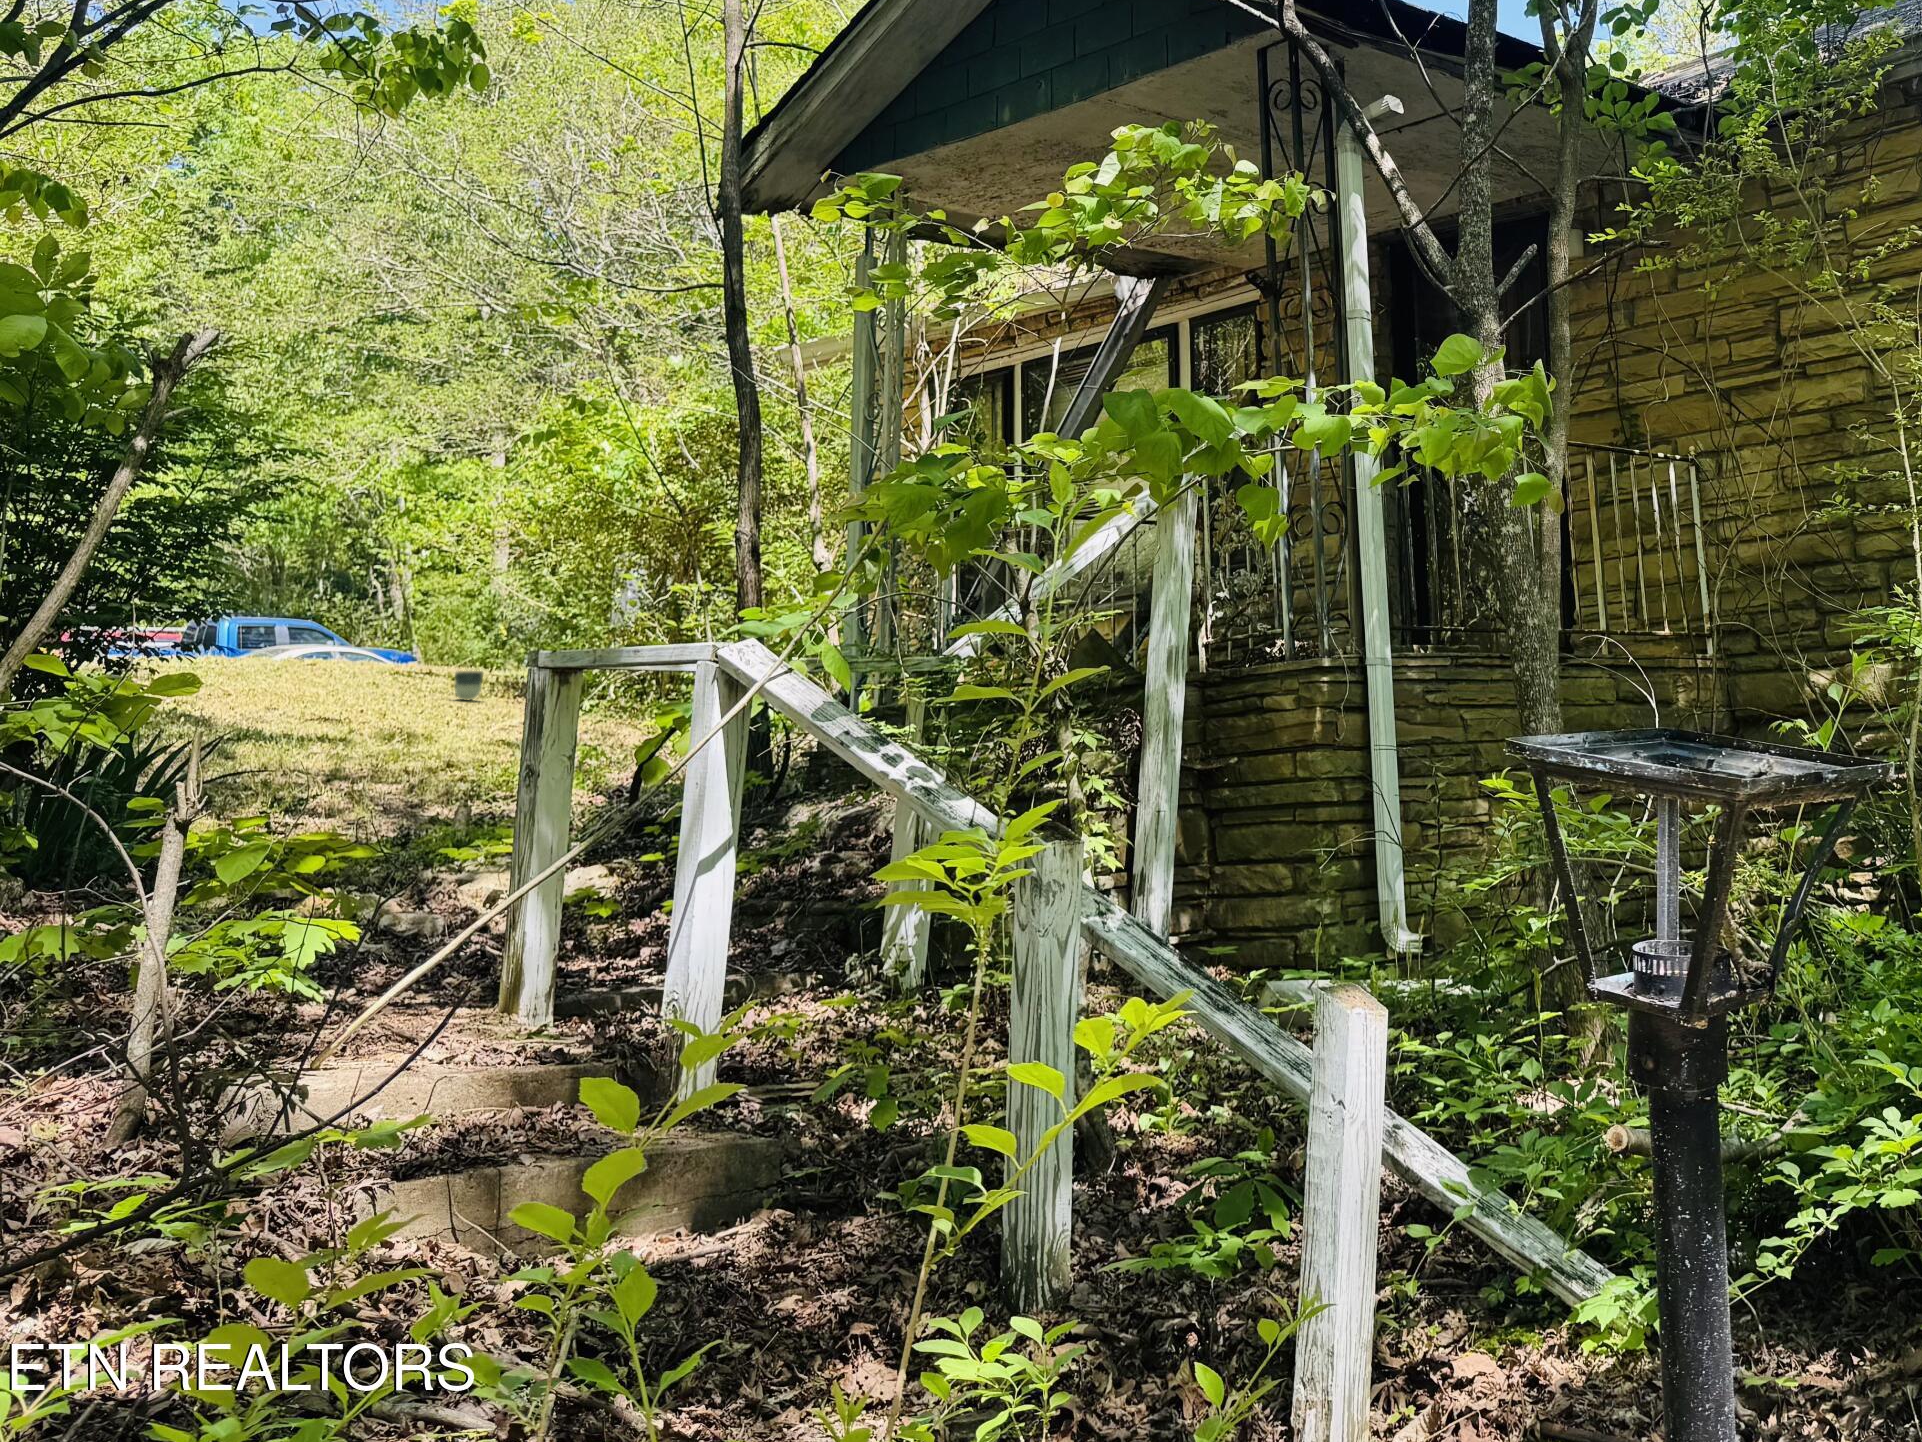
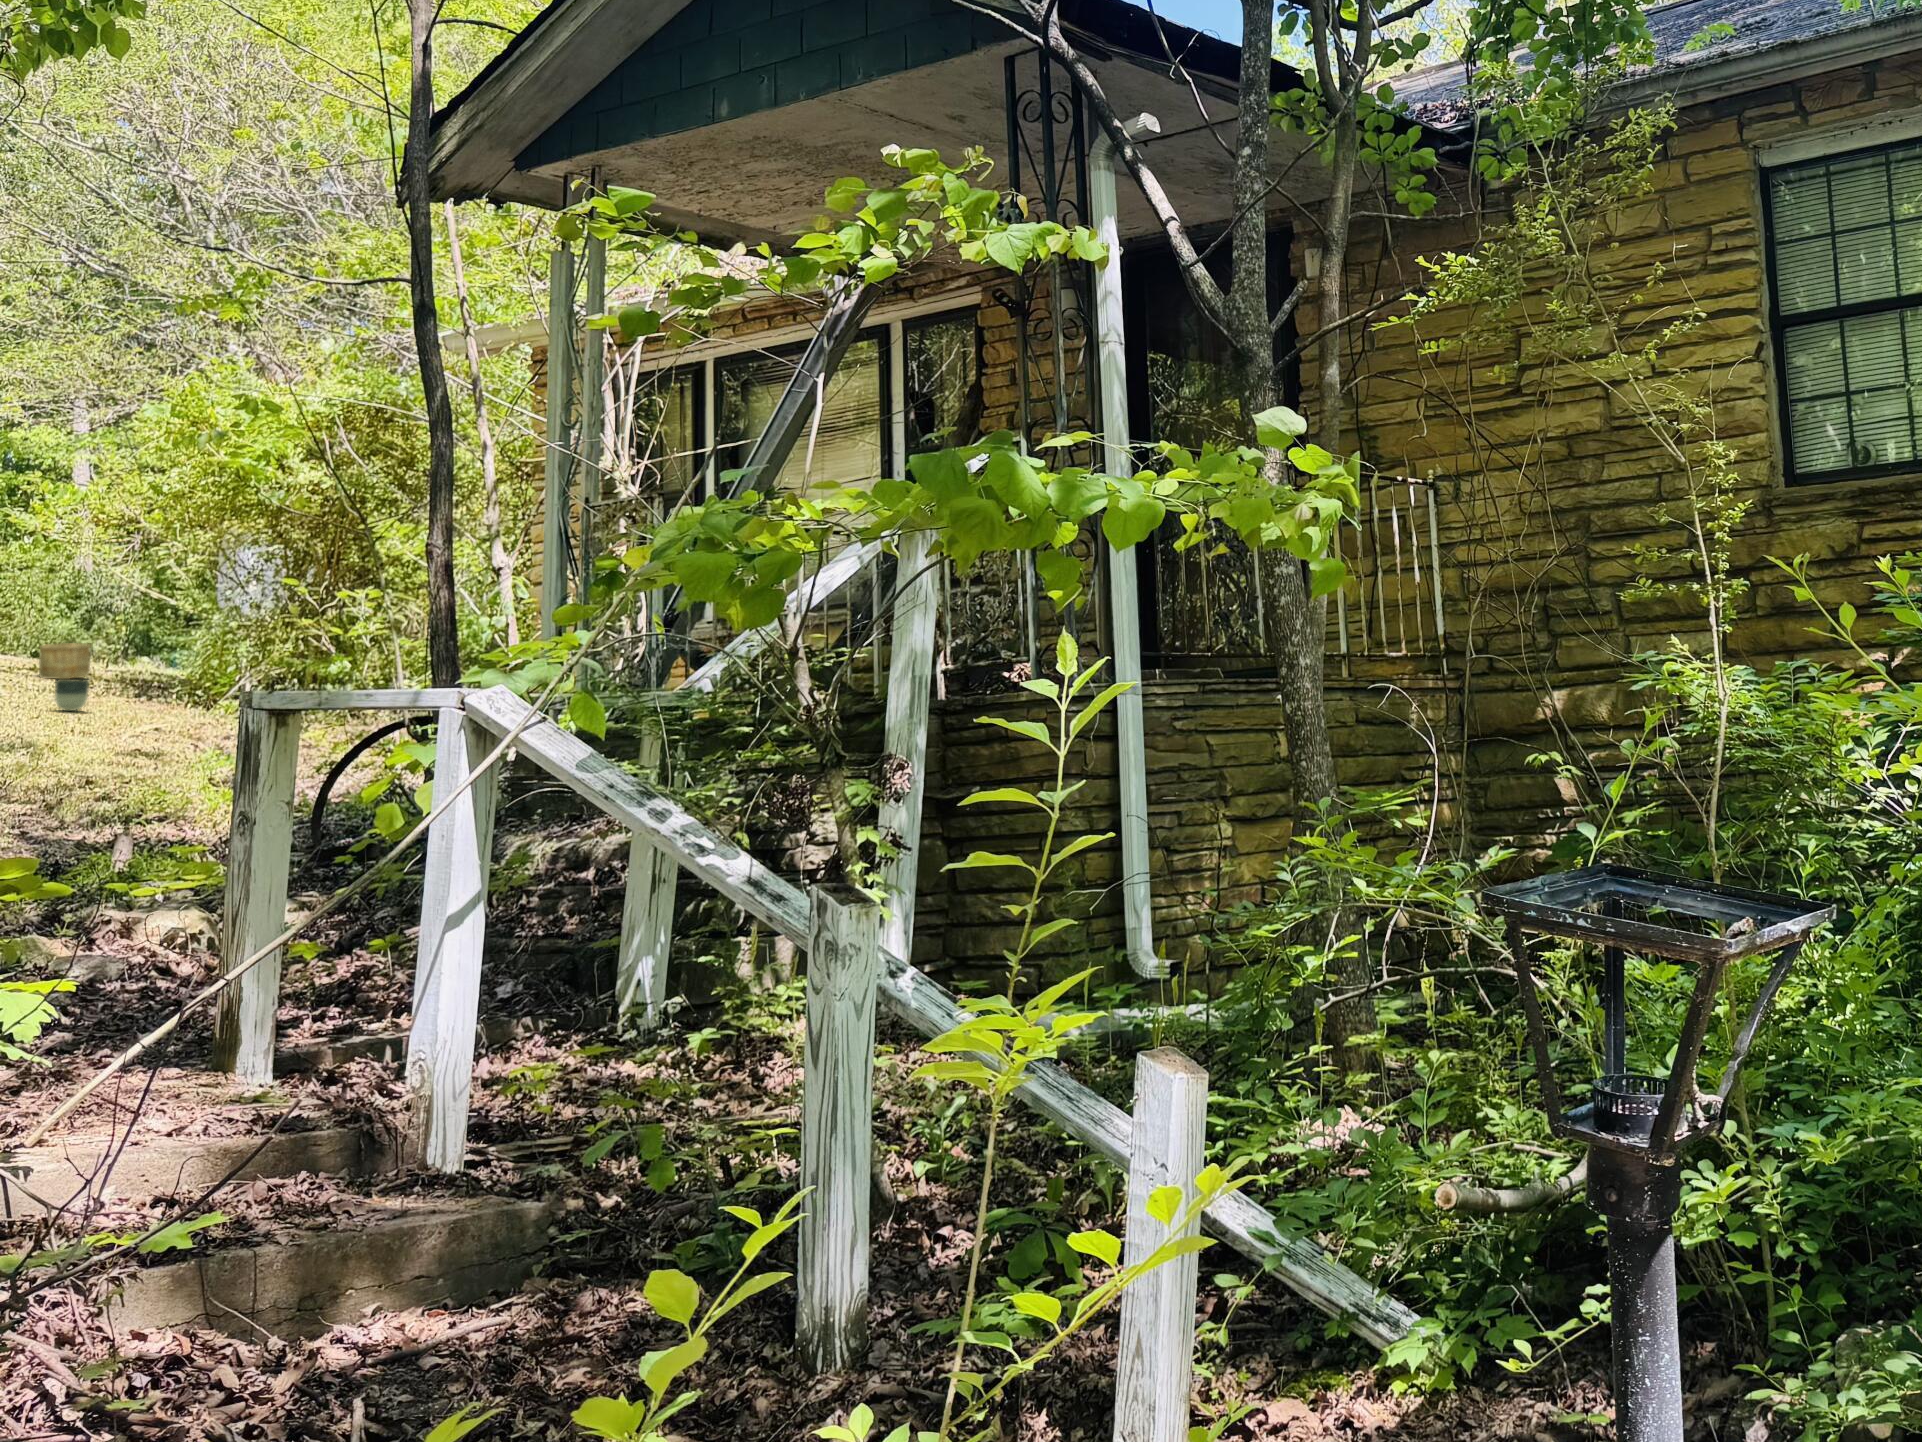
wooden bucket: none [447,642,492,674] -> present [39,643,91,679]

